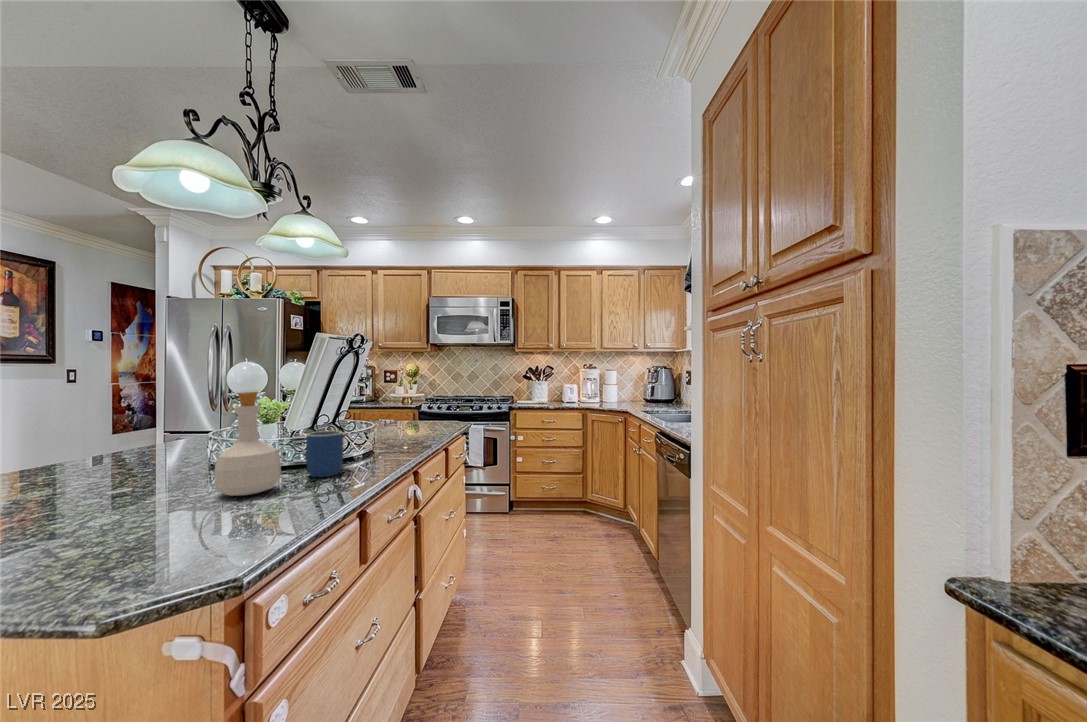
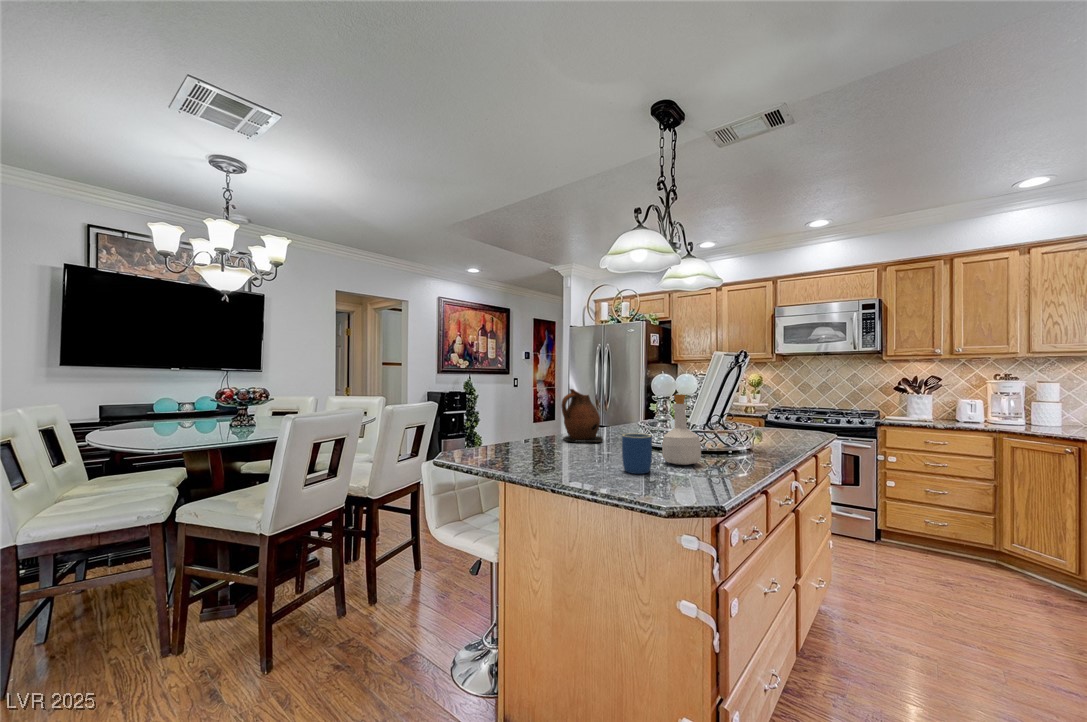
ceramic pitcher: none [51,388,152,476] -> present [561,389,602,442]
mug: present [306,431,343,477] -> present [622,433,652,474]

